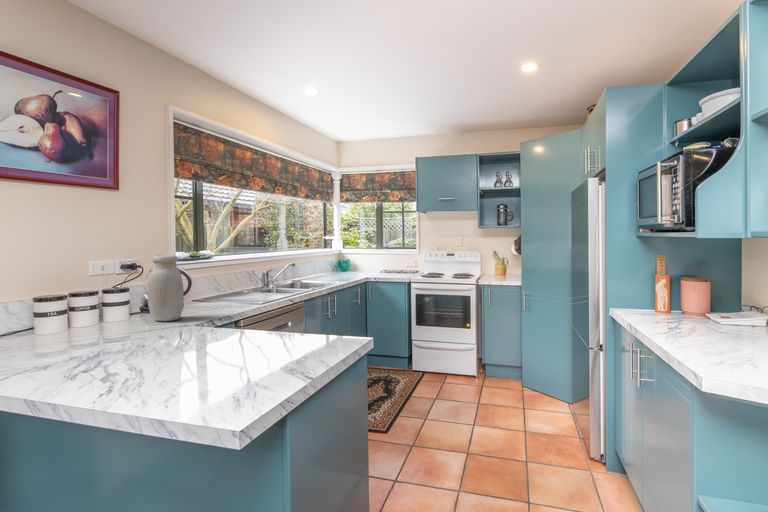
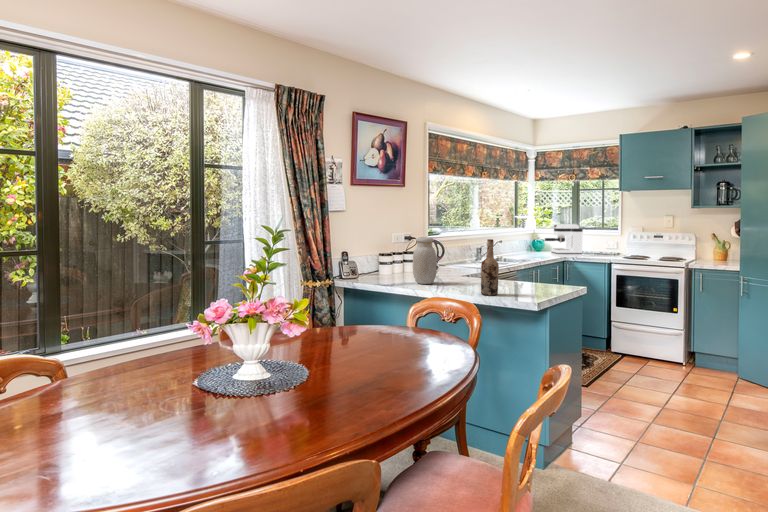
coffee maker: none [348,244,384,277] -> present [545,224,583,258]
wine bottle: none [227,256,254,338] -> present [481,239,499,295]

